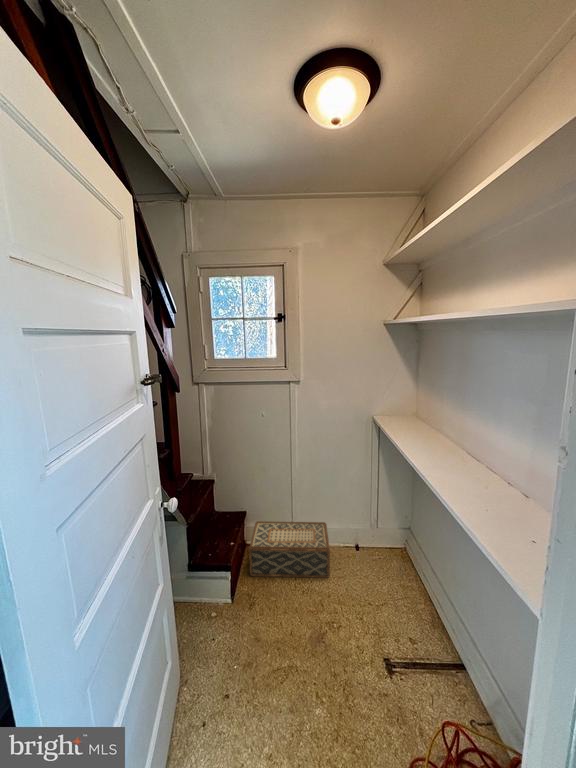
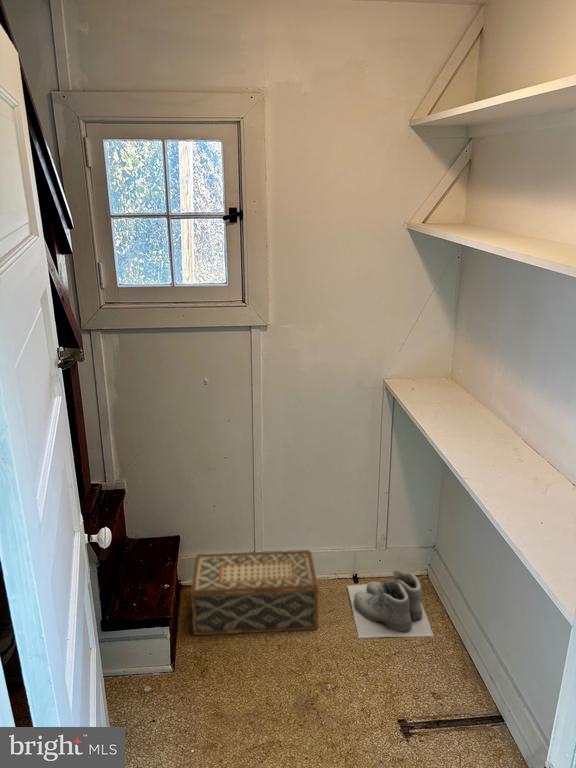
boots: none [349,539,408,589] -> present [348,570,433,638]

